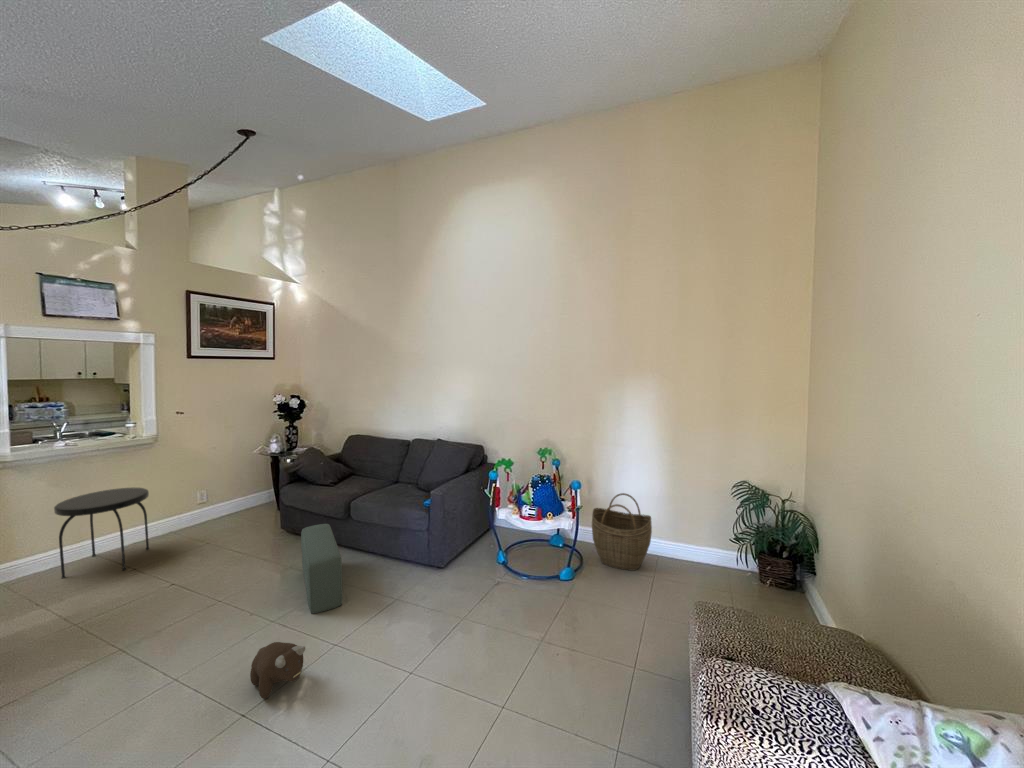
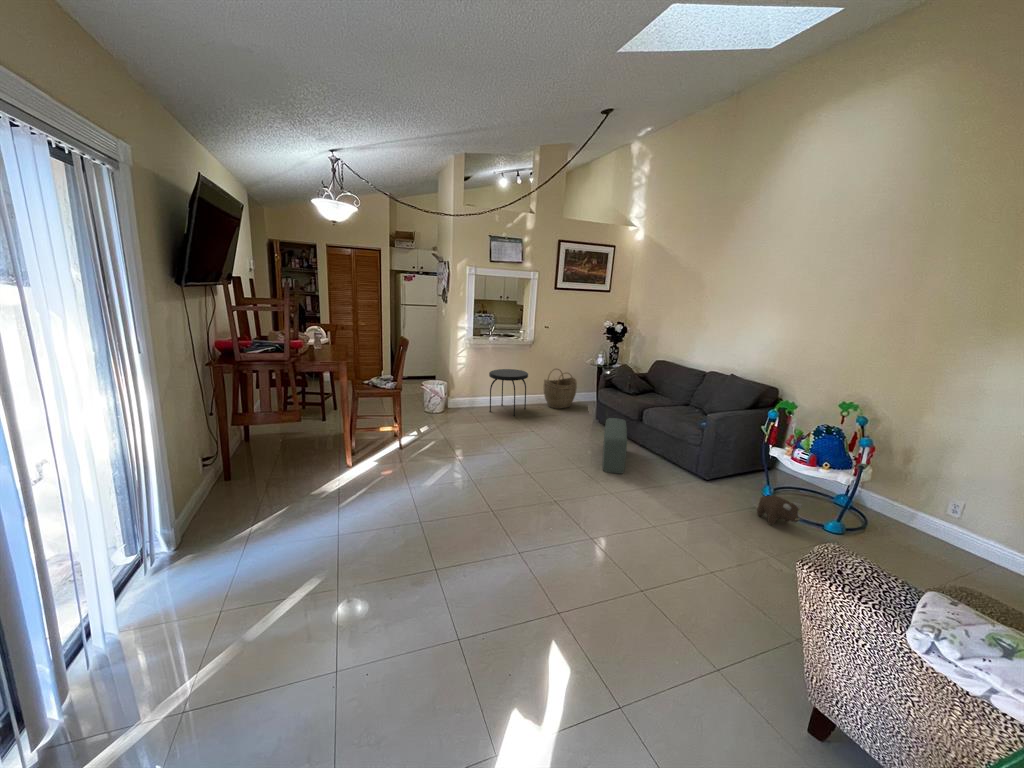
woven basket: present [592,493,652,571] -> present [544,369,577,409]
plush toy: present [250,642,305,699] -> present [757,495,803,525]

